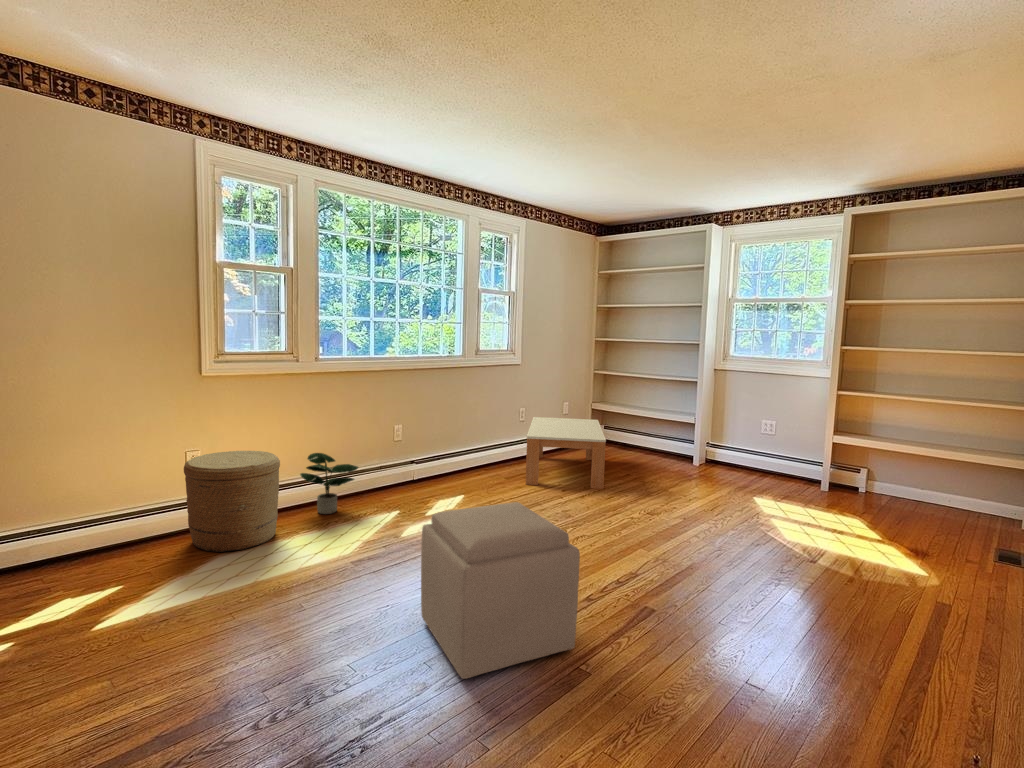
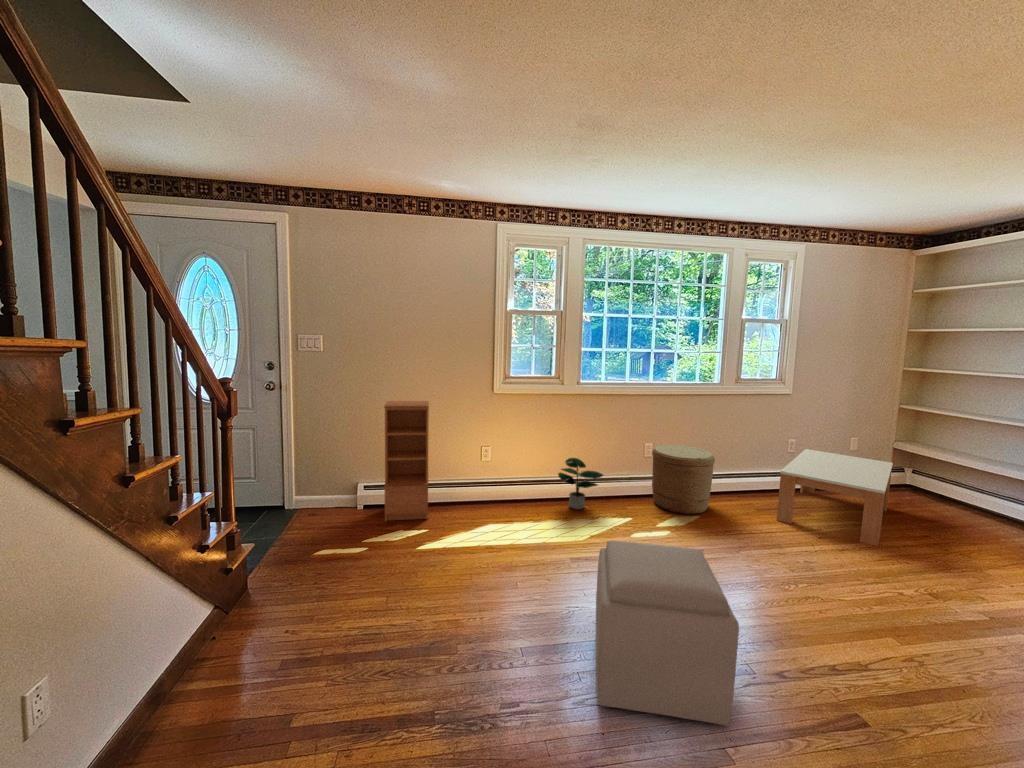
bookcase: none [9,392,112,592] -> present [384,401,429,522]
woven basket: present [184,451,280,553] -> present [652,445,715,514]

